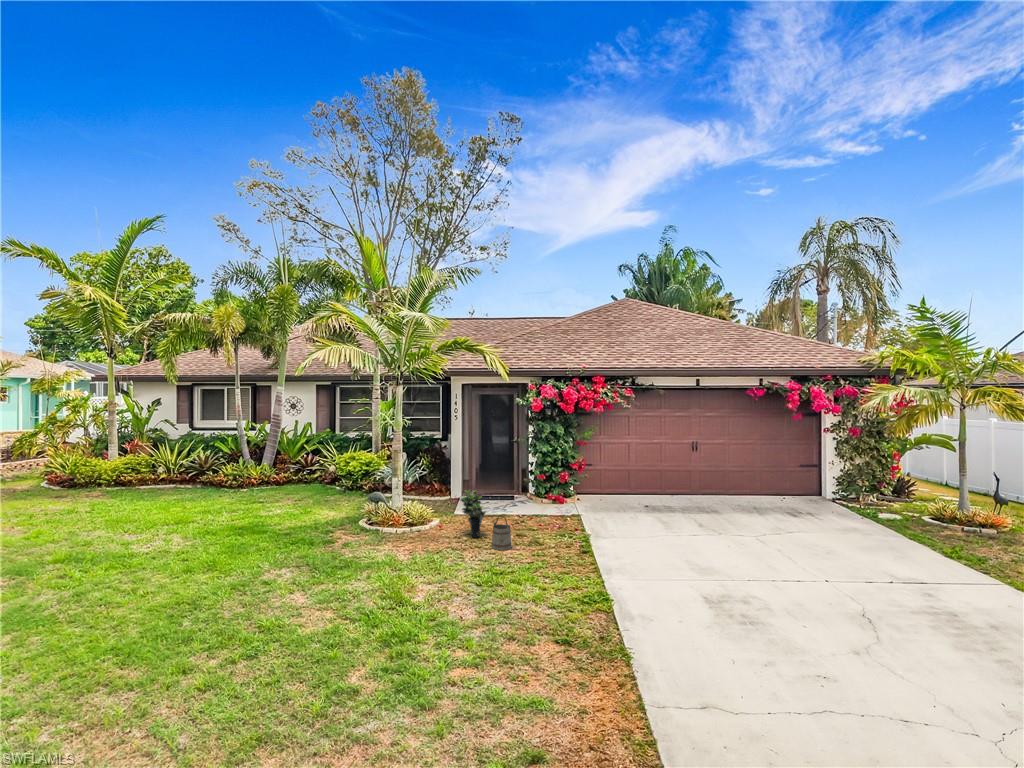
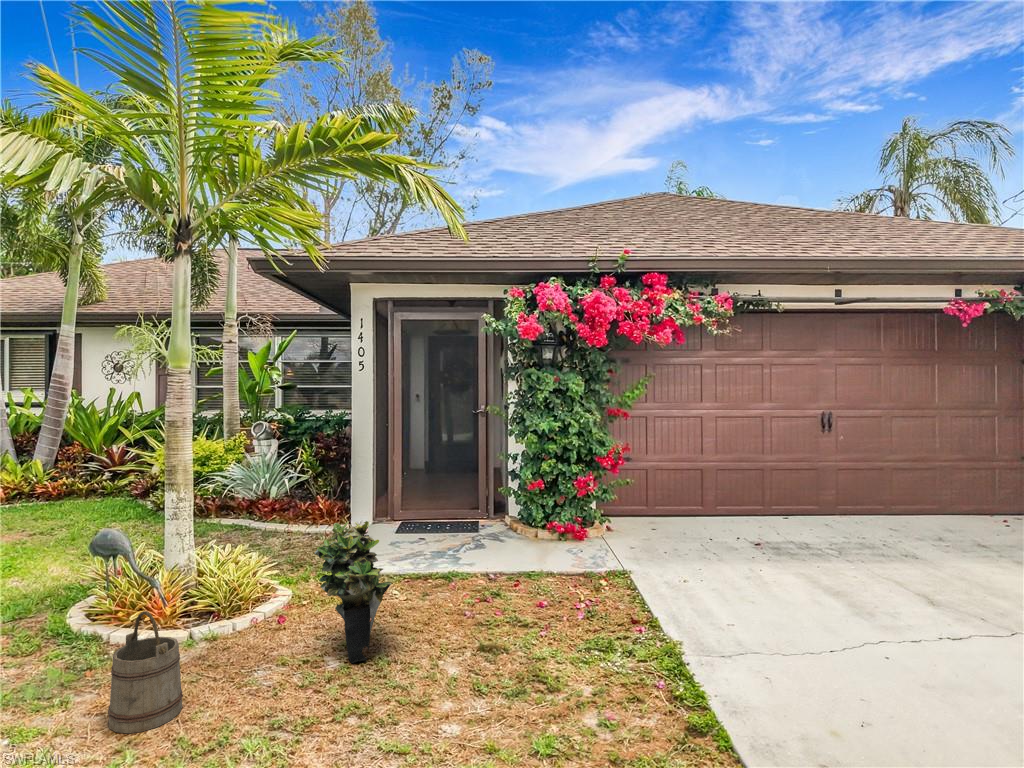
bucket: present [492,515,511,550] -> present [108,611,183,733]

